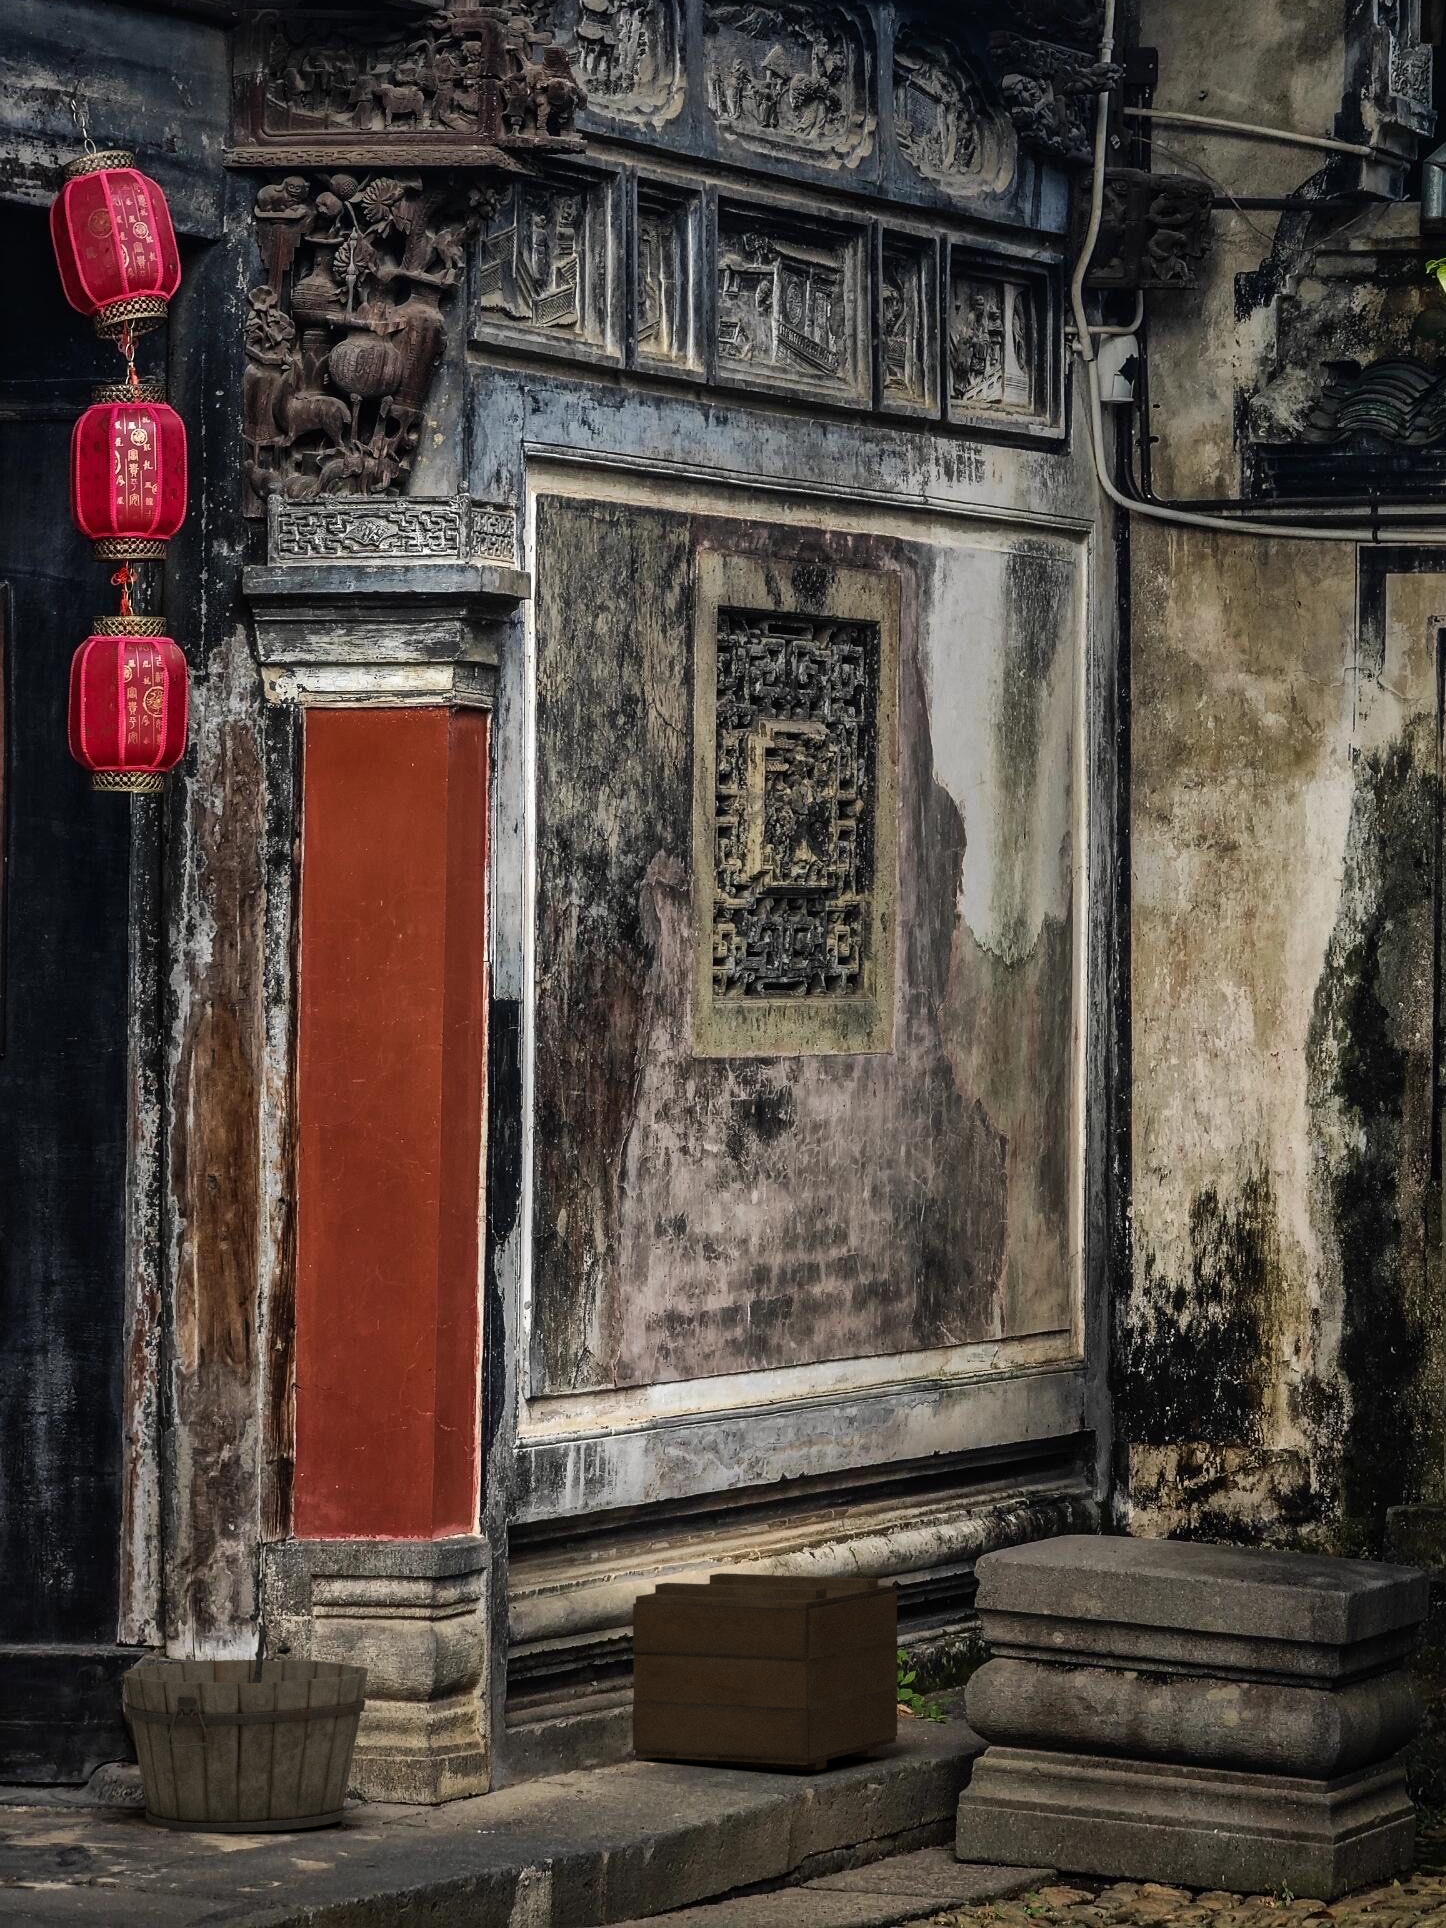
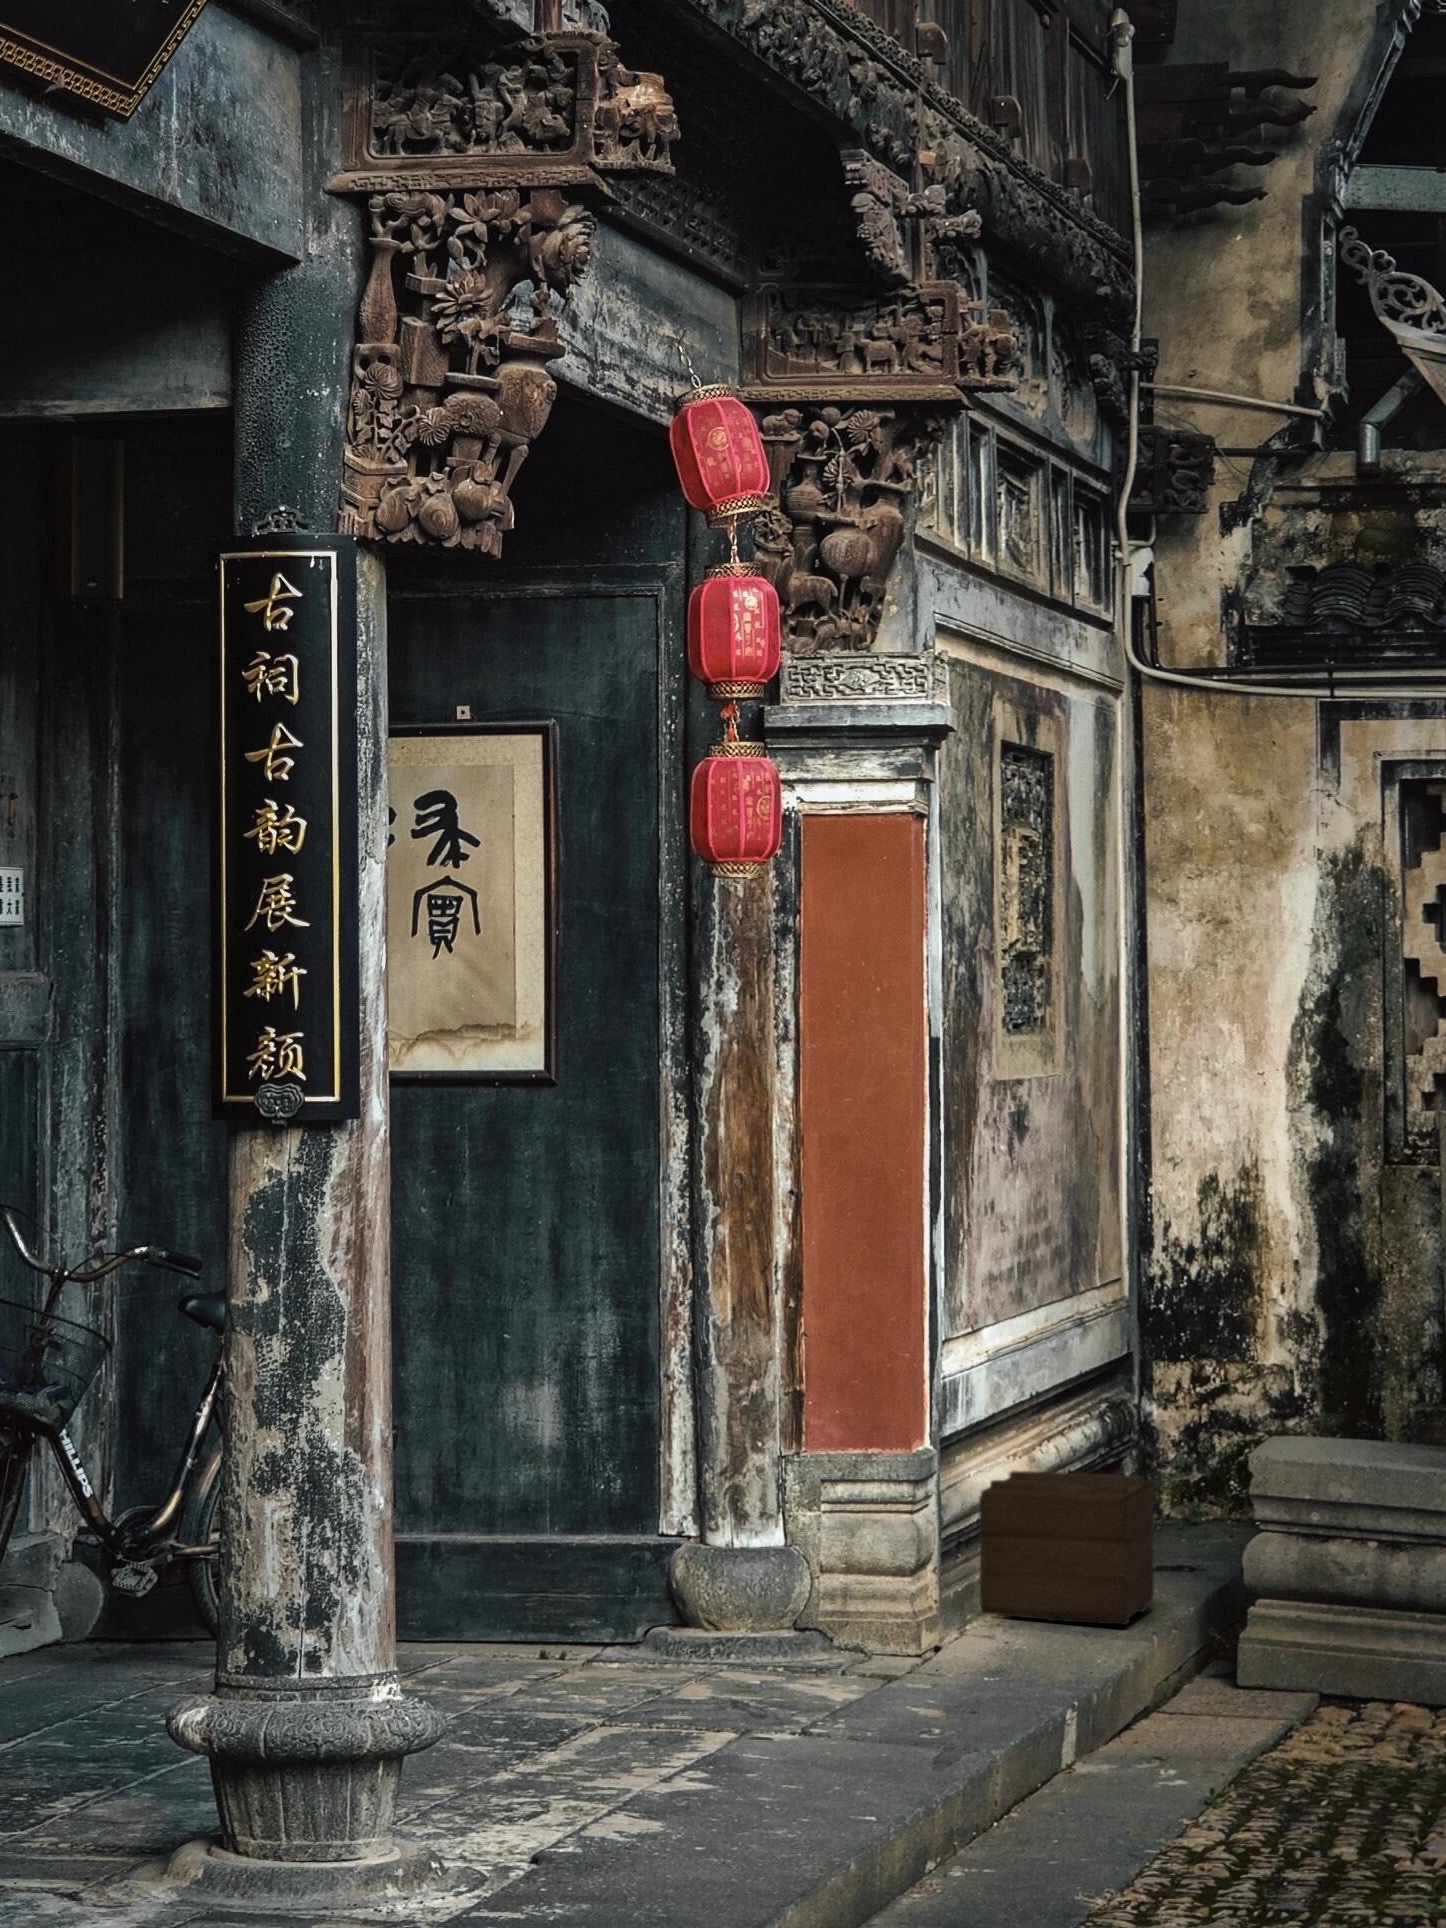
wooden bucket: present [123,1614,368,1832] -> none [714,1516,902,1689]

